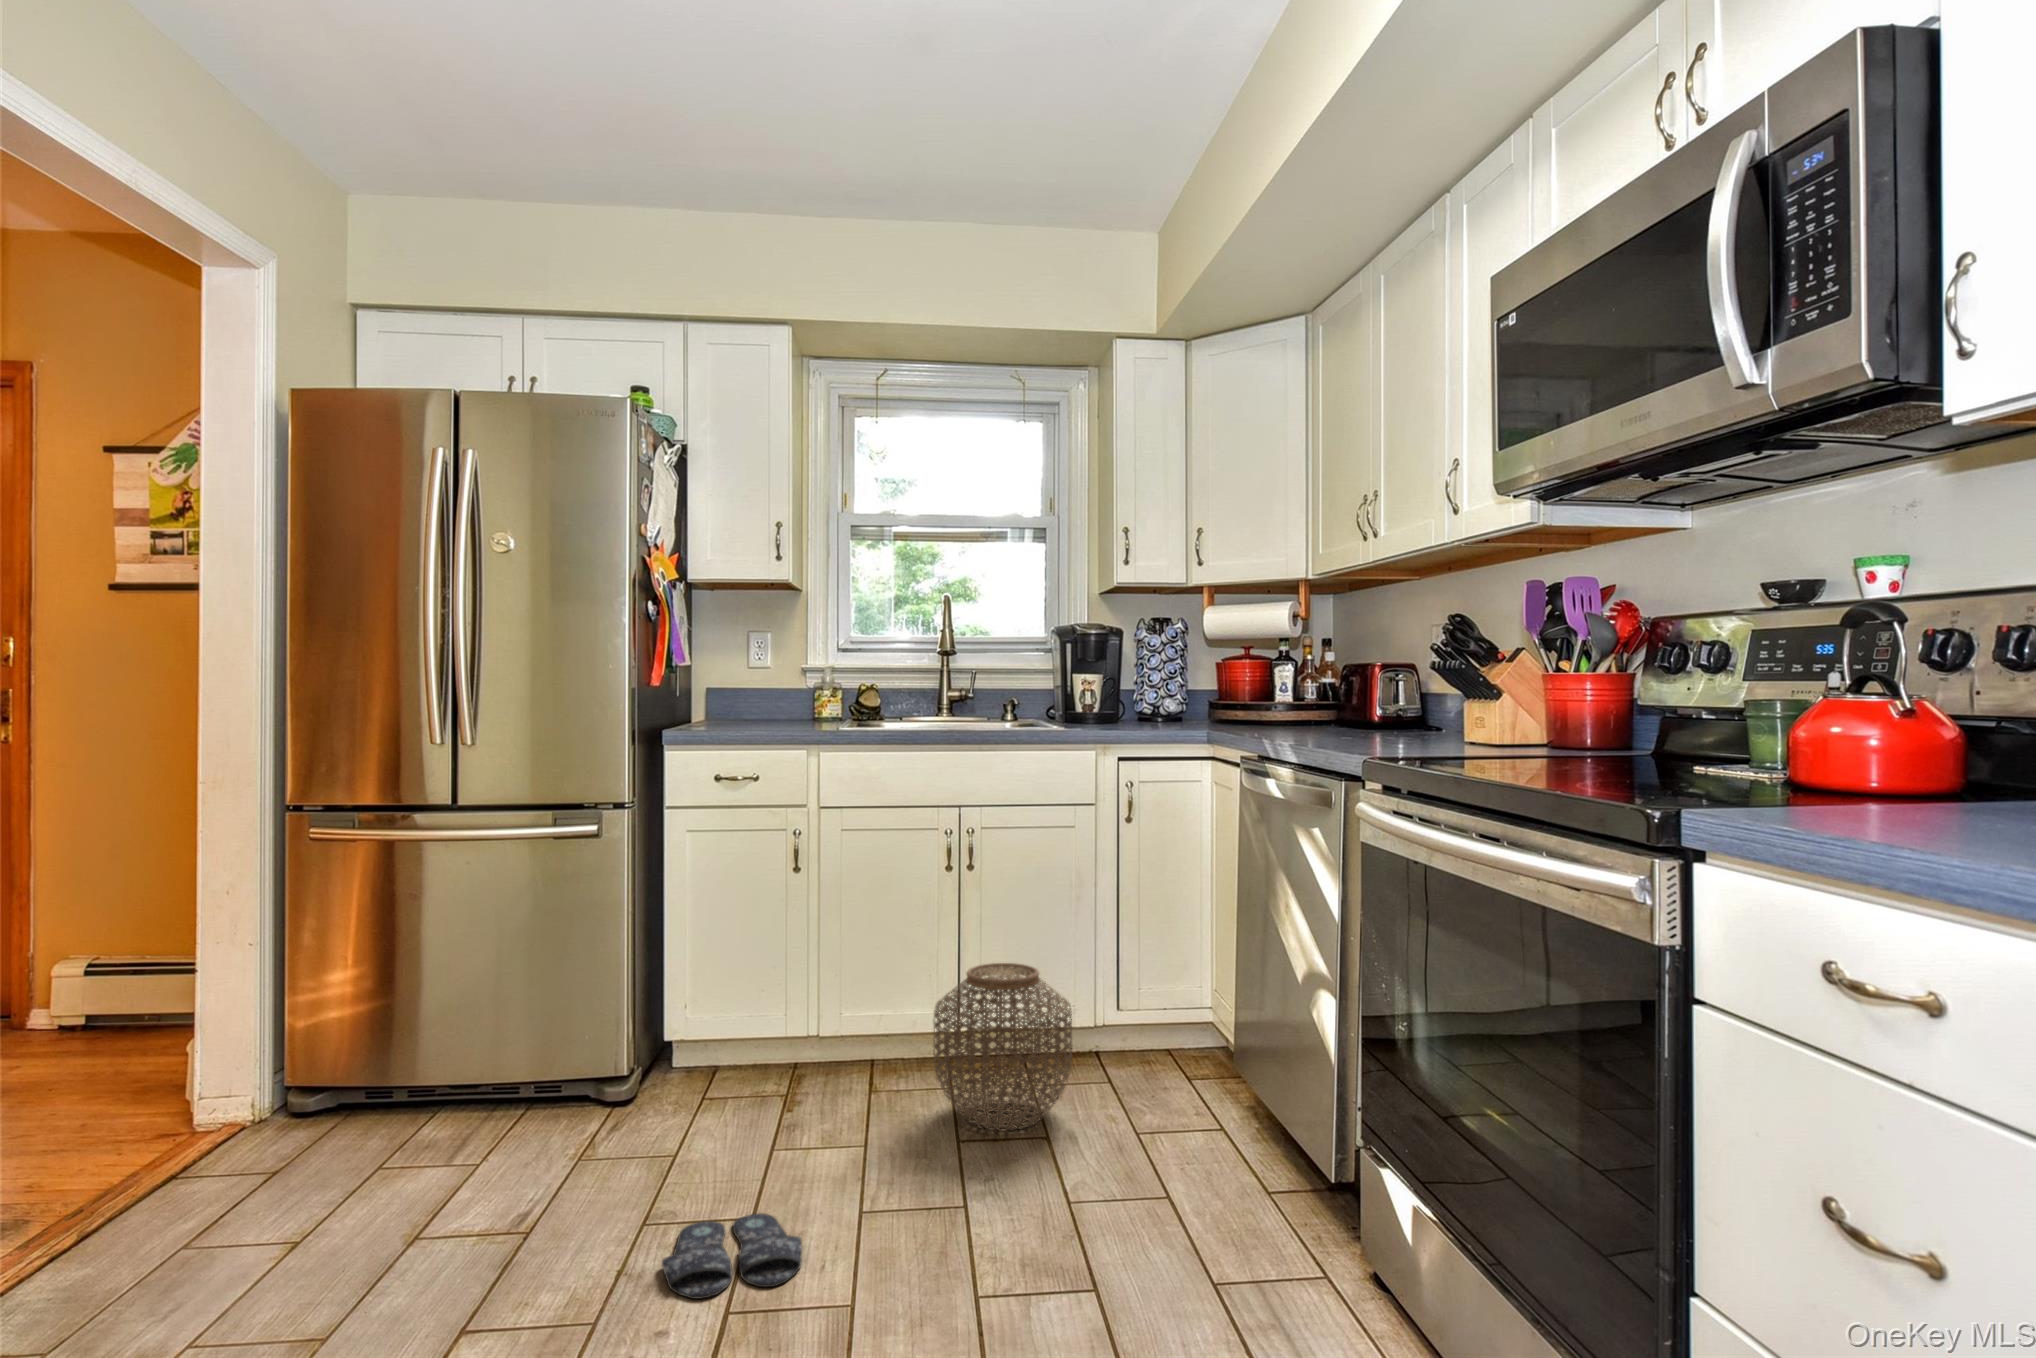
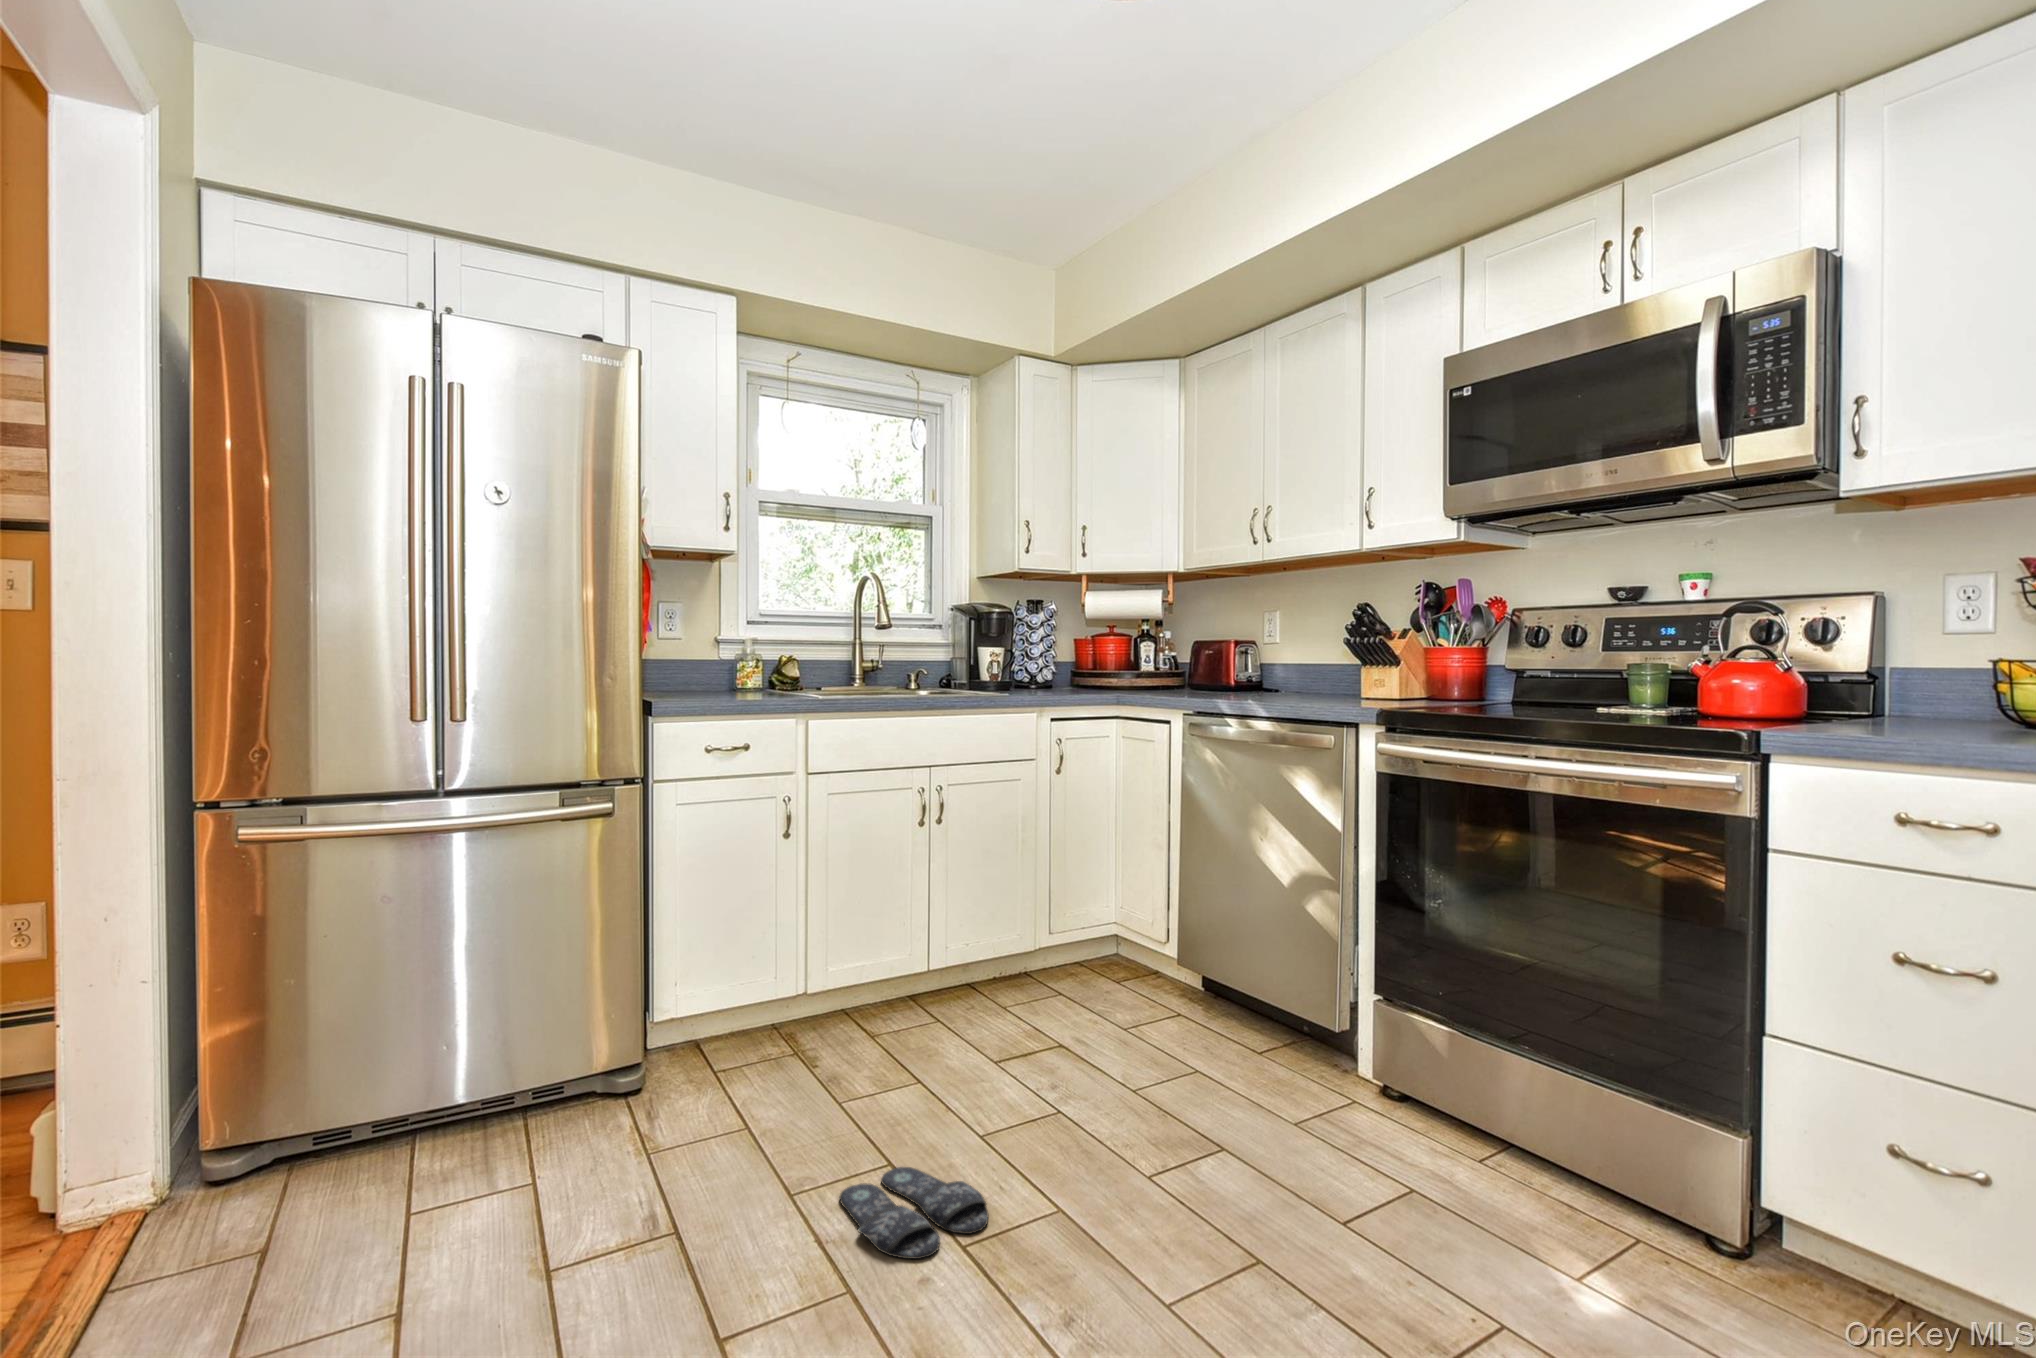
woven basket: present [933,963,1072,1129] -> none [954,908,1077,1056]

